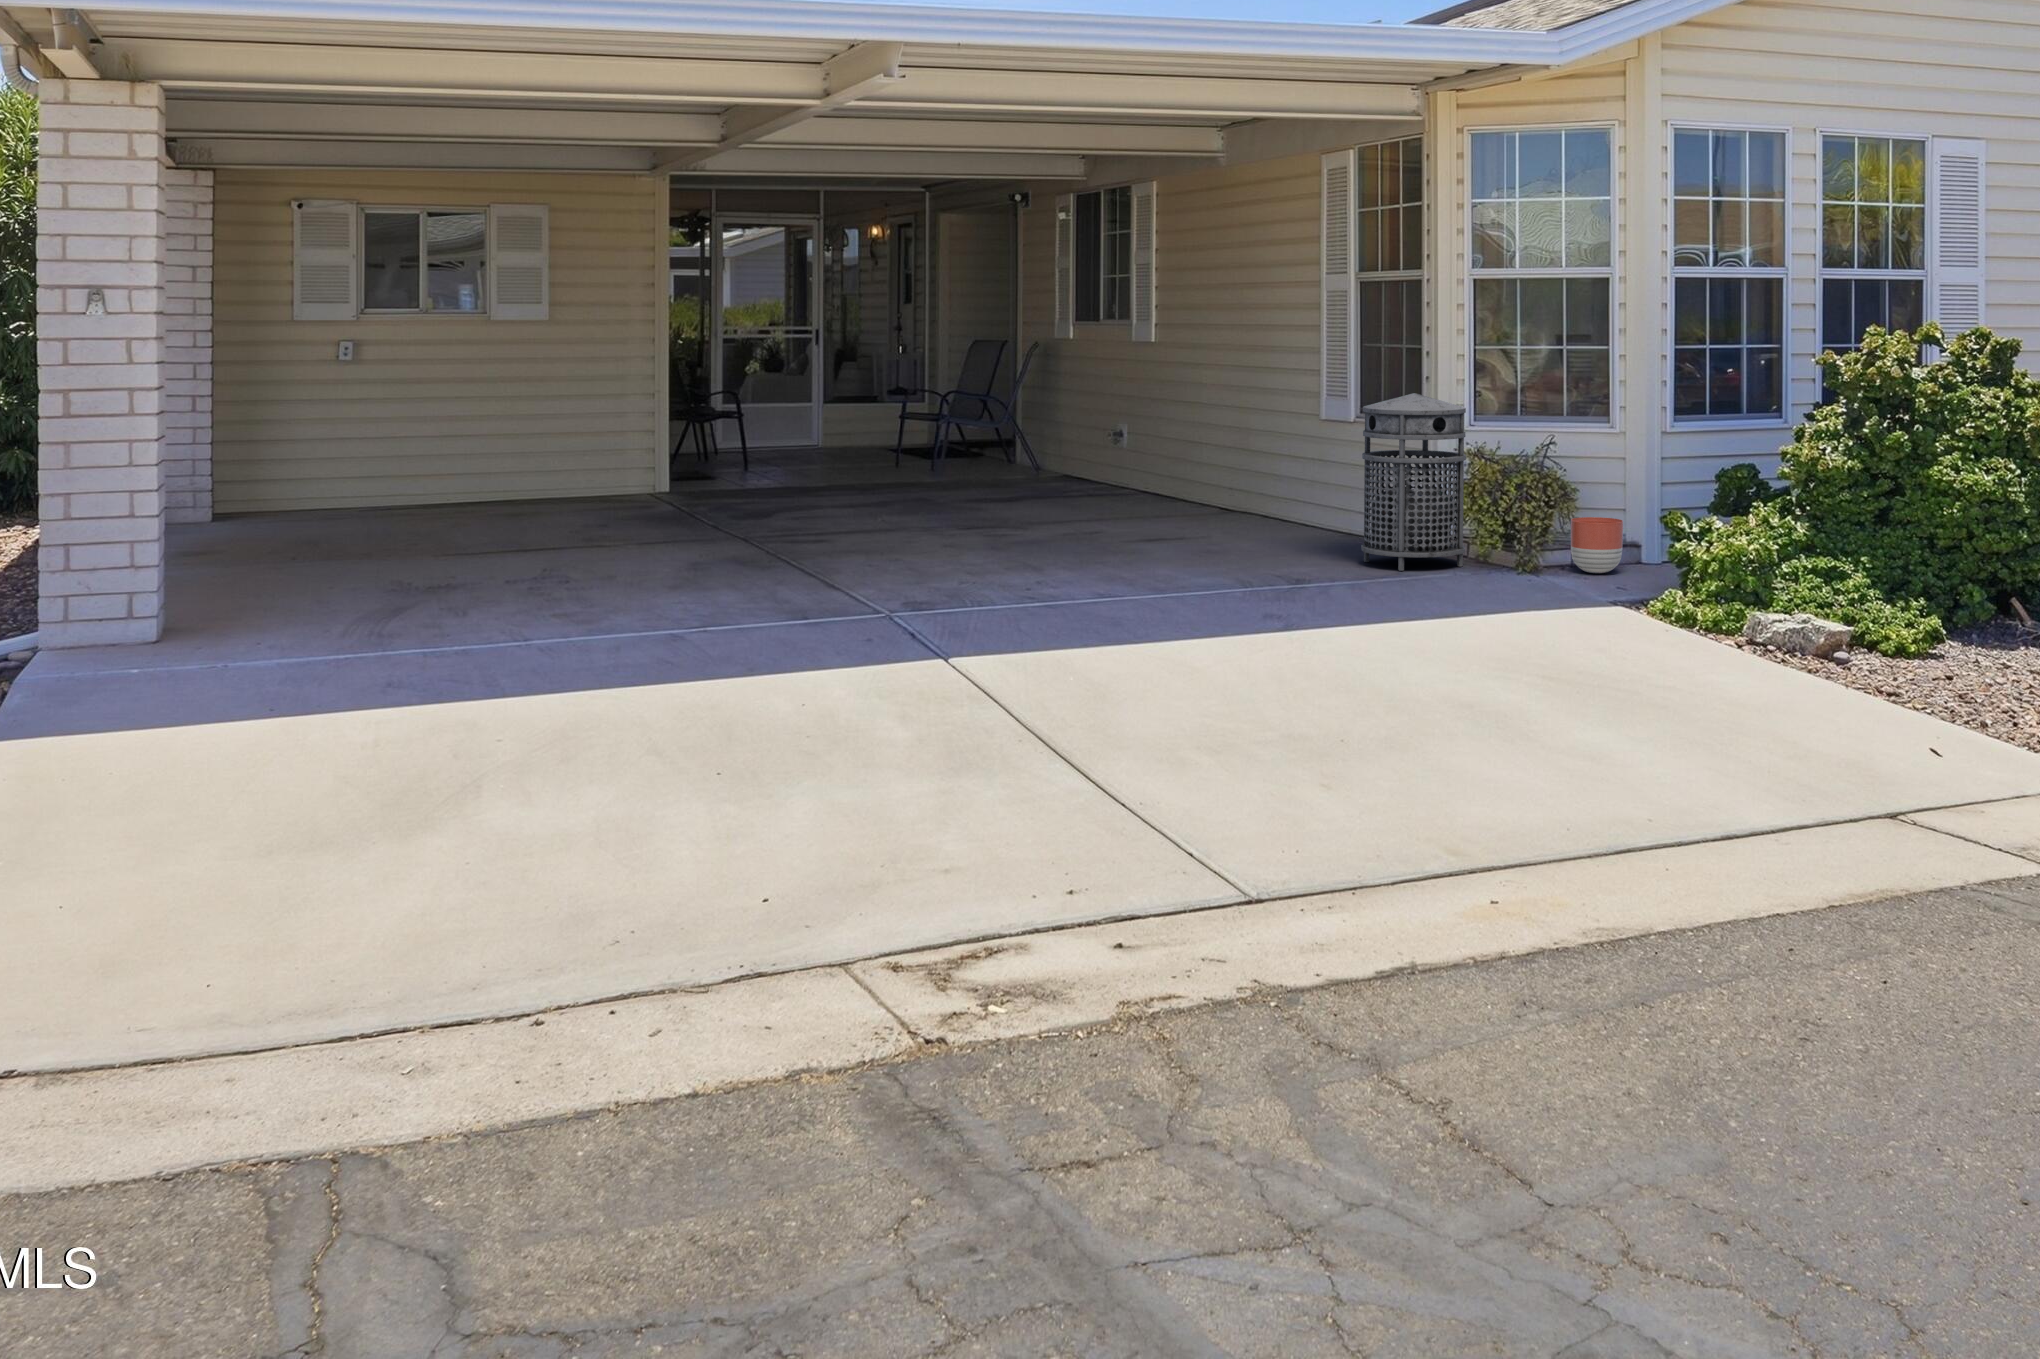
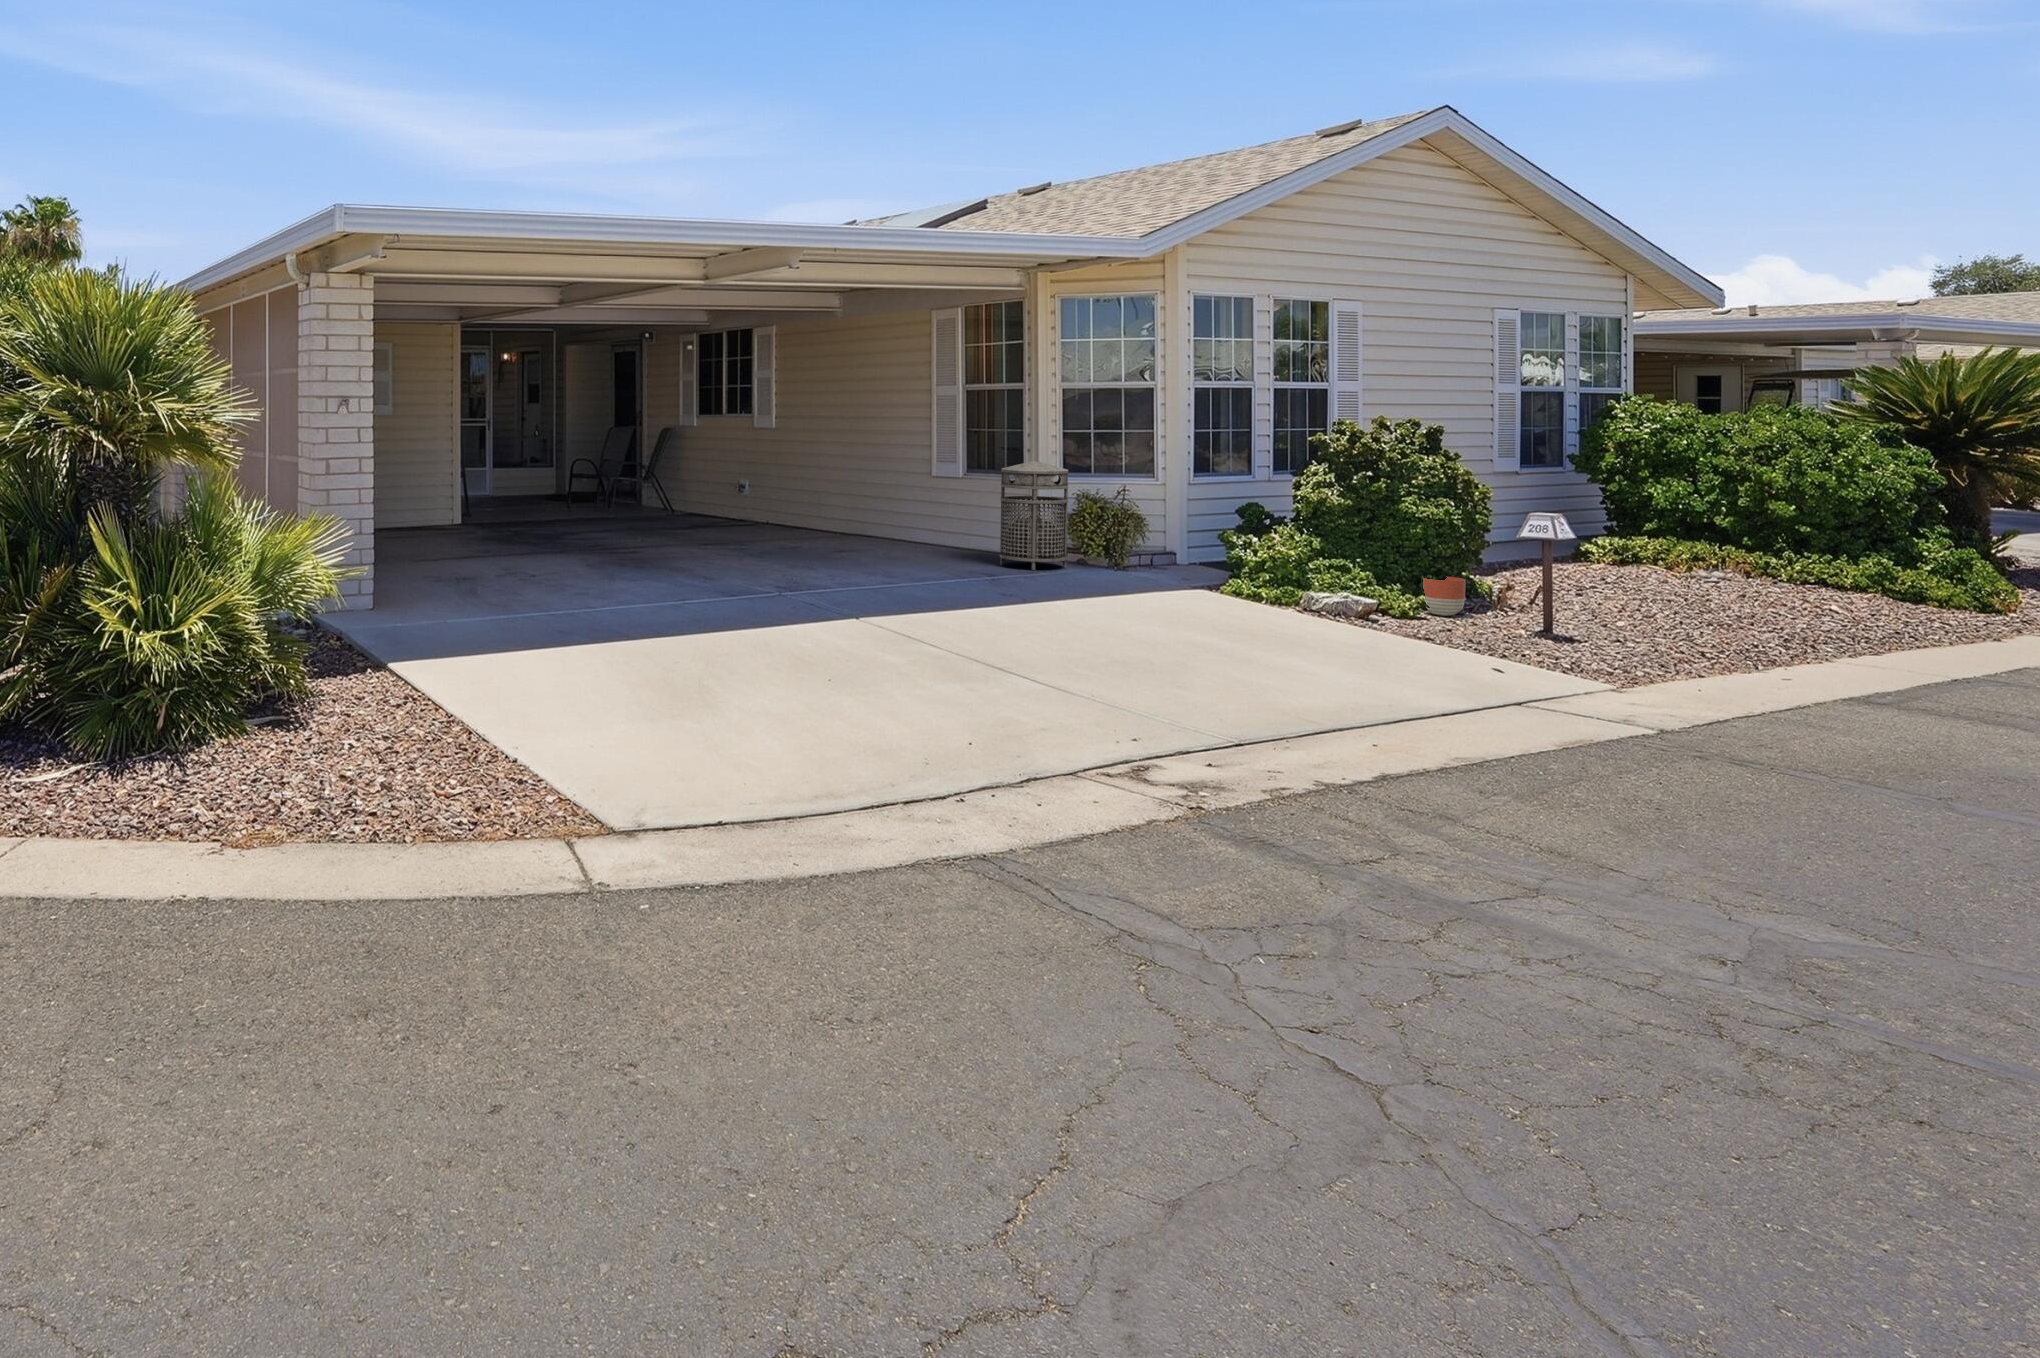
planter: present [1571,517,1623,573] -> present [1423,577,1466,616]

